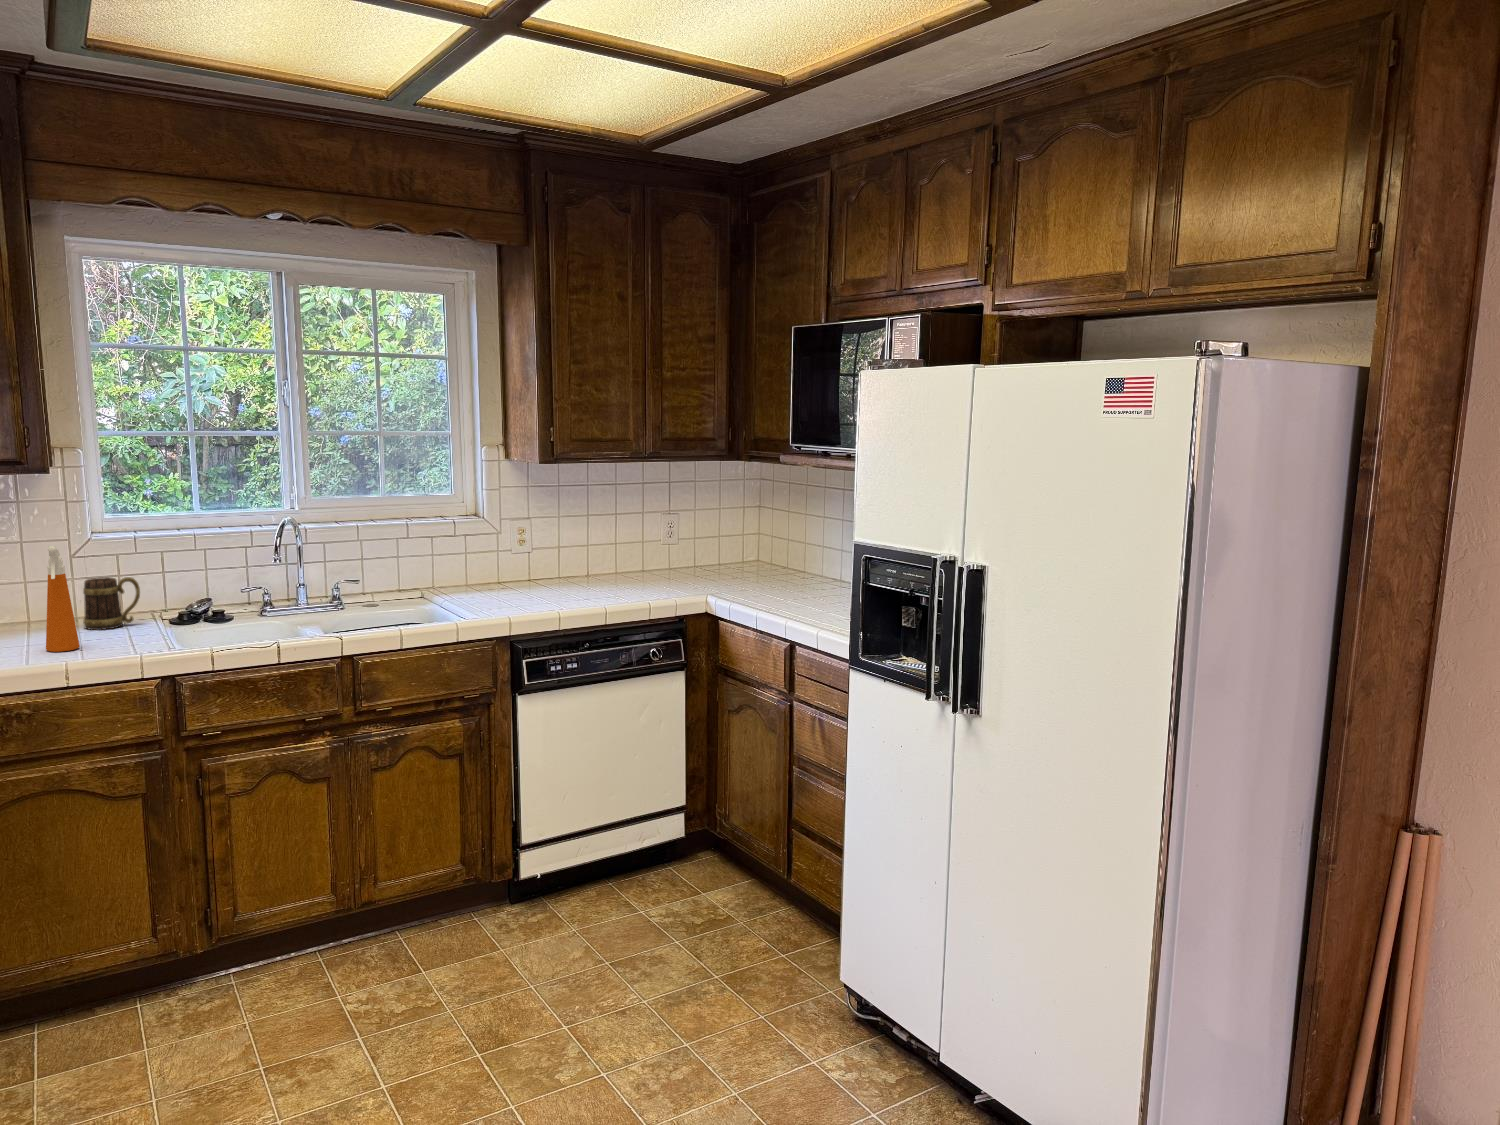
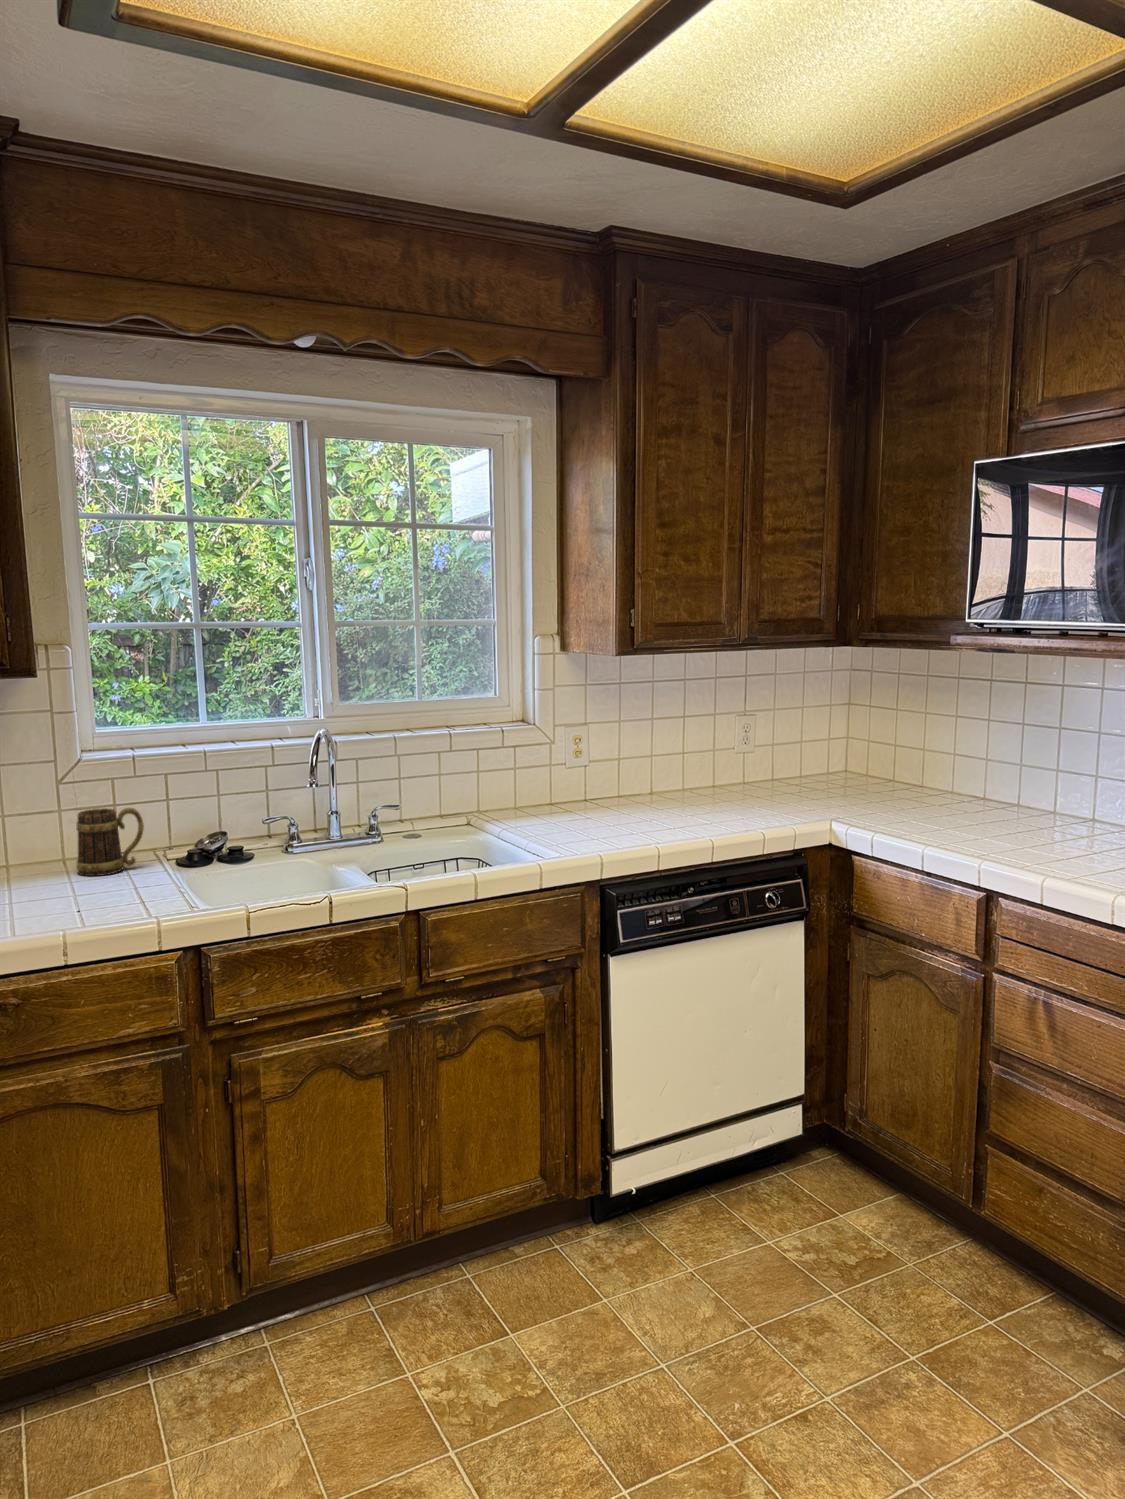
spray bottle: present [46,546,80,652] -> none [37,774,78,913]

